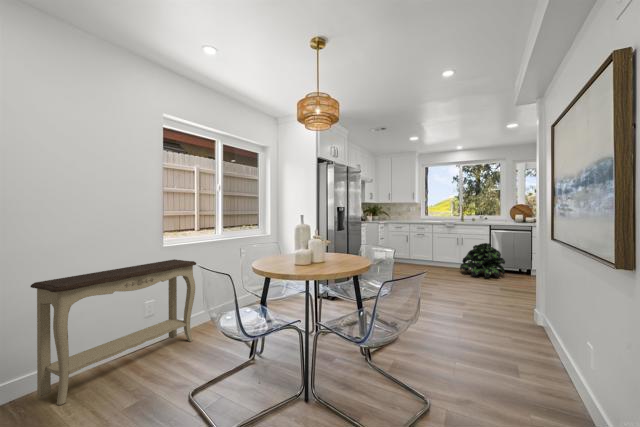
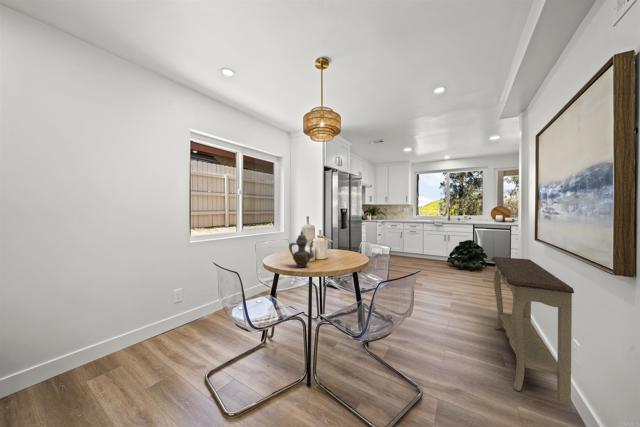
teapot: none [282,230,310,271] -> present [289,231,314,267]
console table: present [30,259,196,405] -> present [491,257,574,406]

